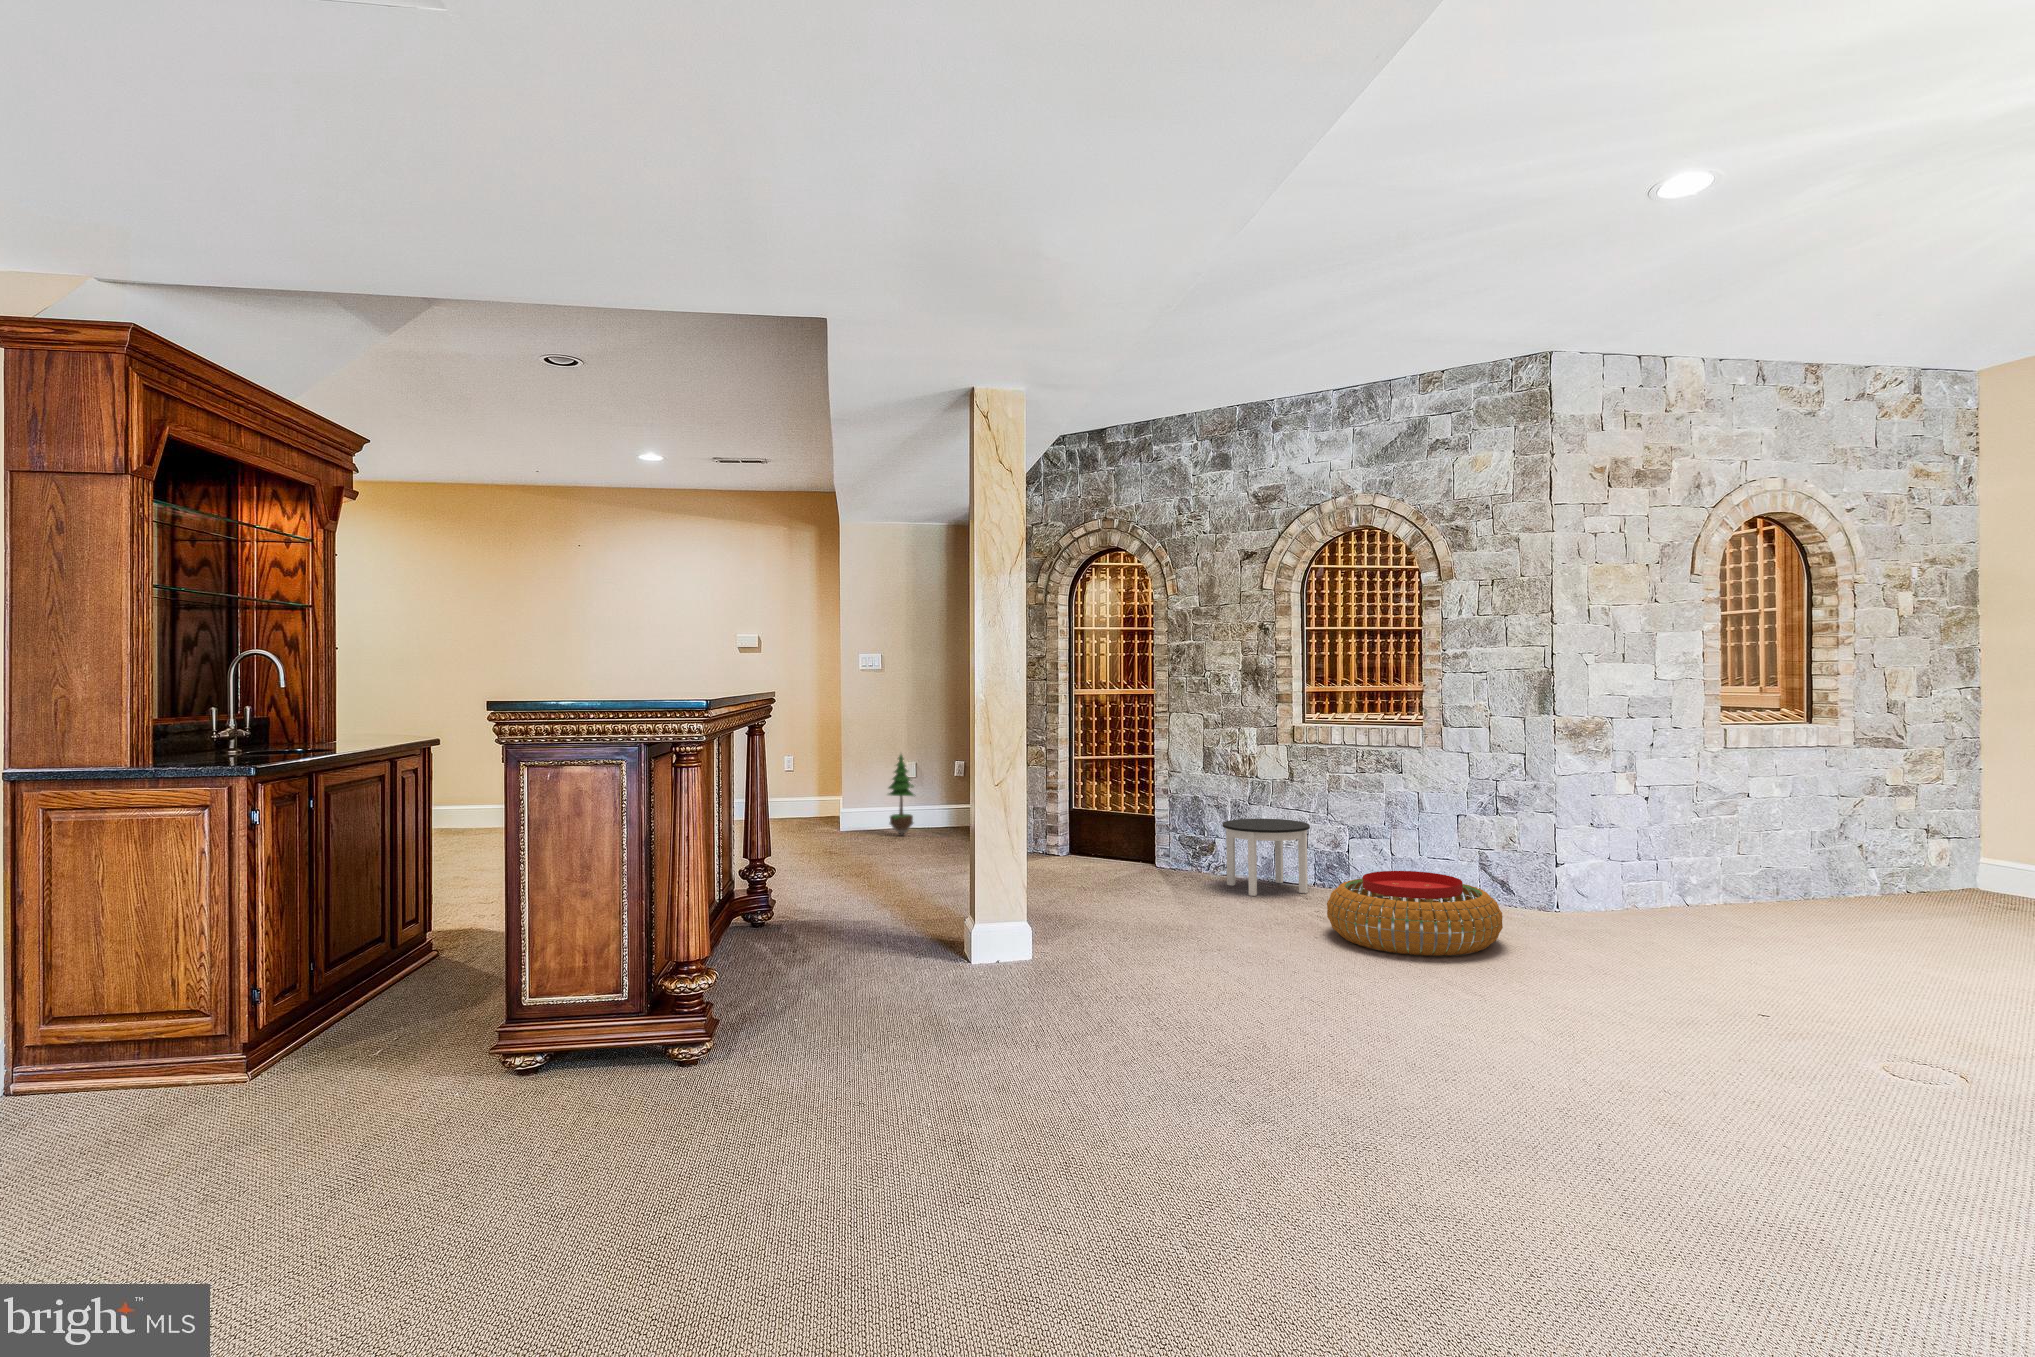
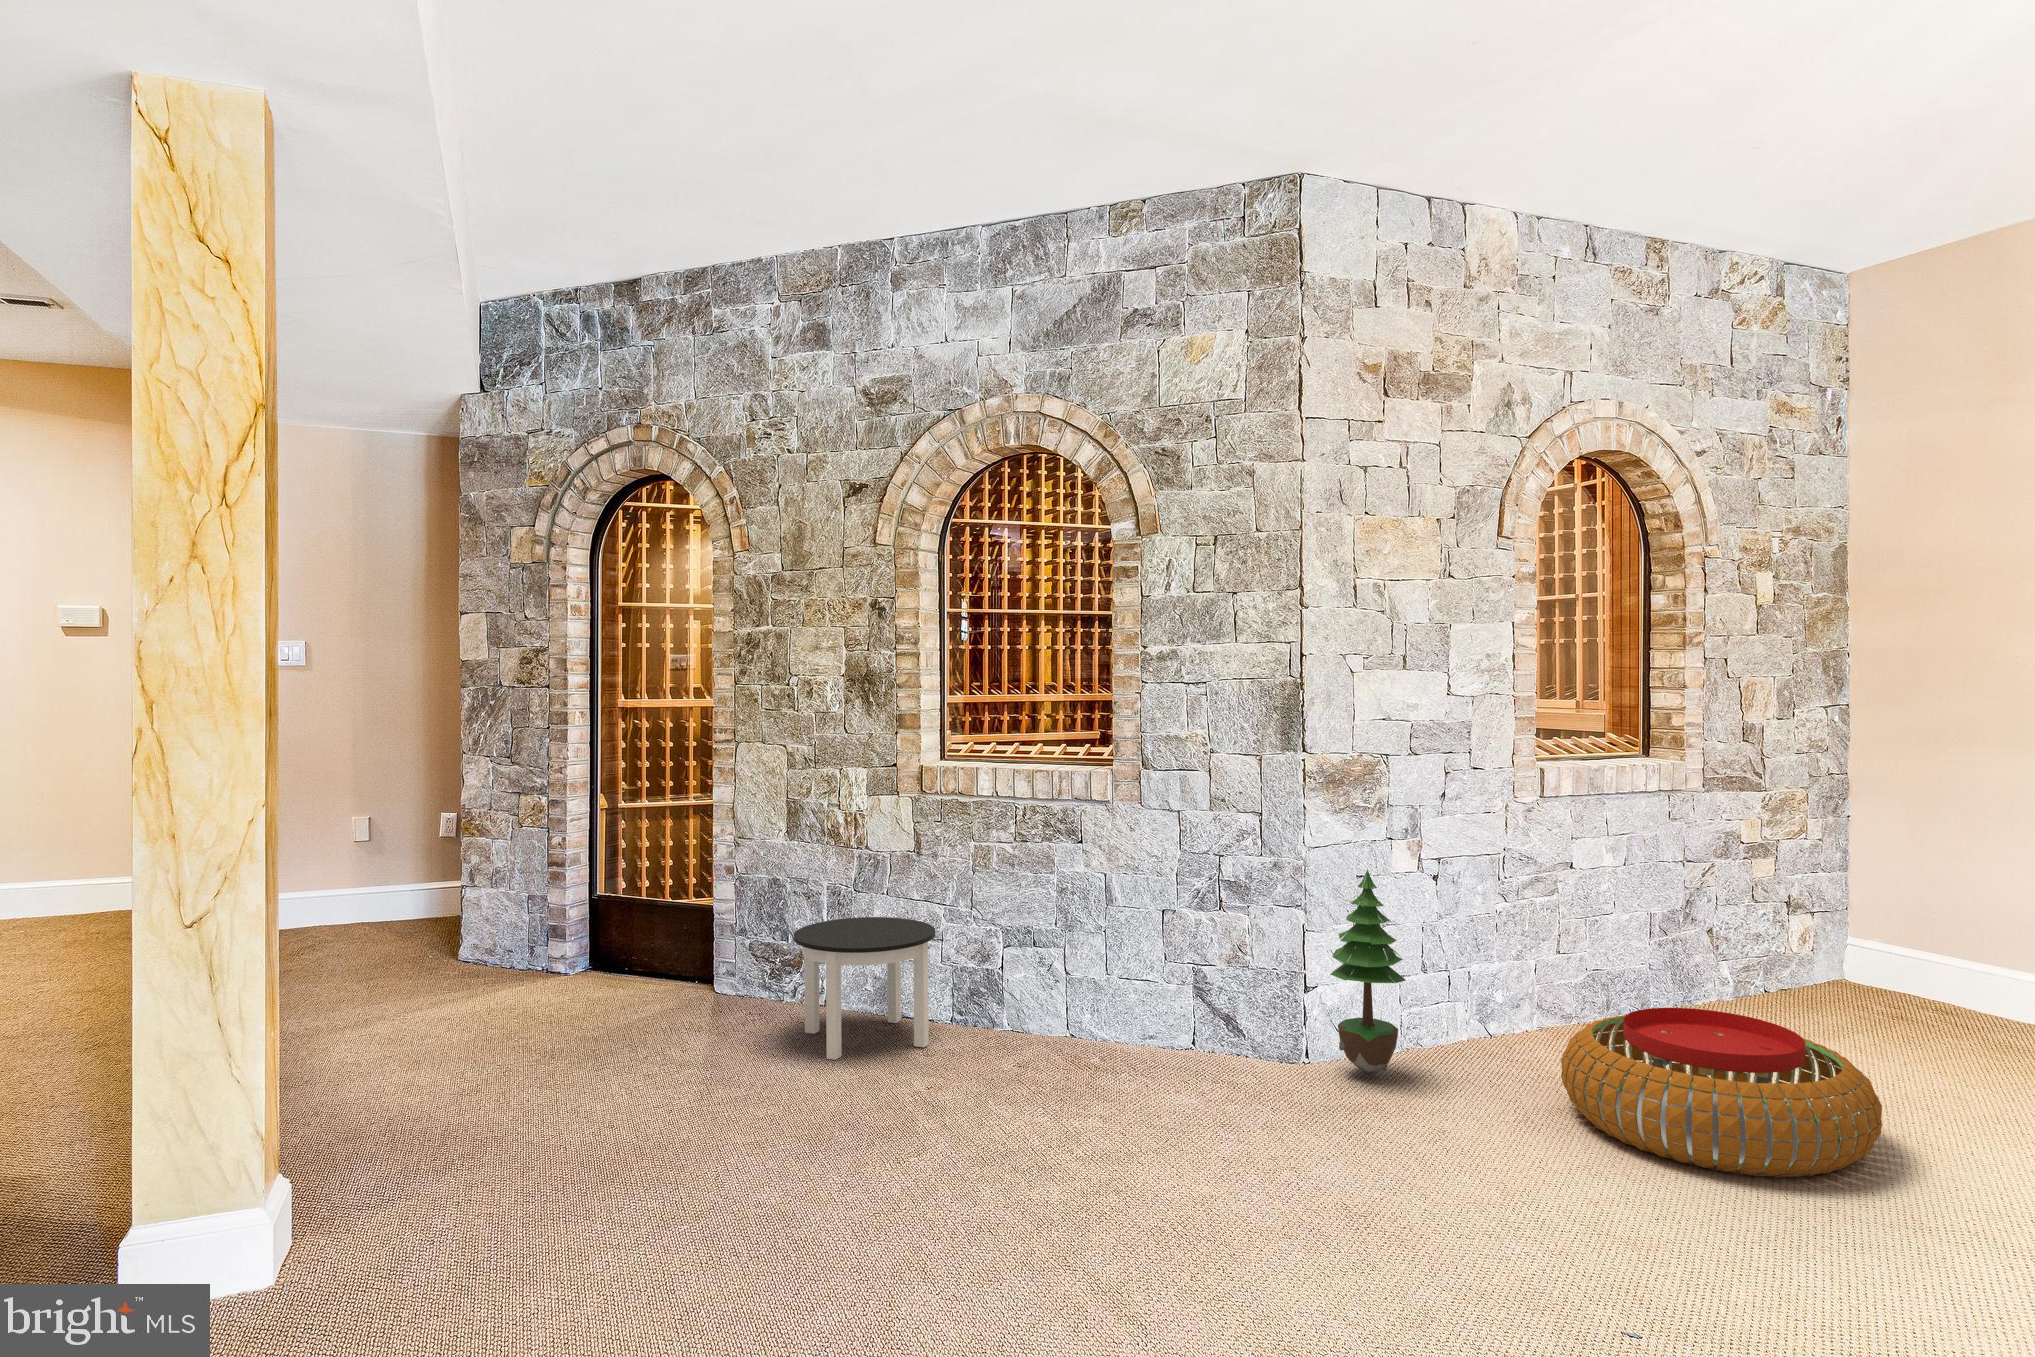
potted tree: present [889,754,914,835] -> present [1330,870,1406,1076]
pouf: present [1327,871,1503,956] -> present [1561,1008,1882,1177]

